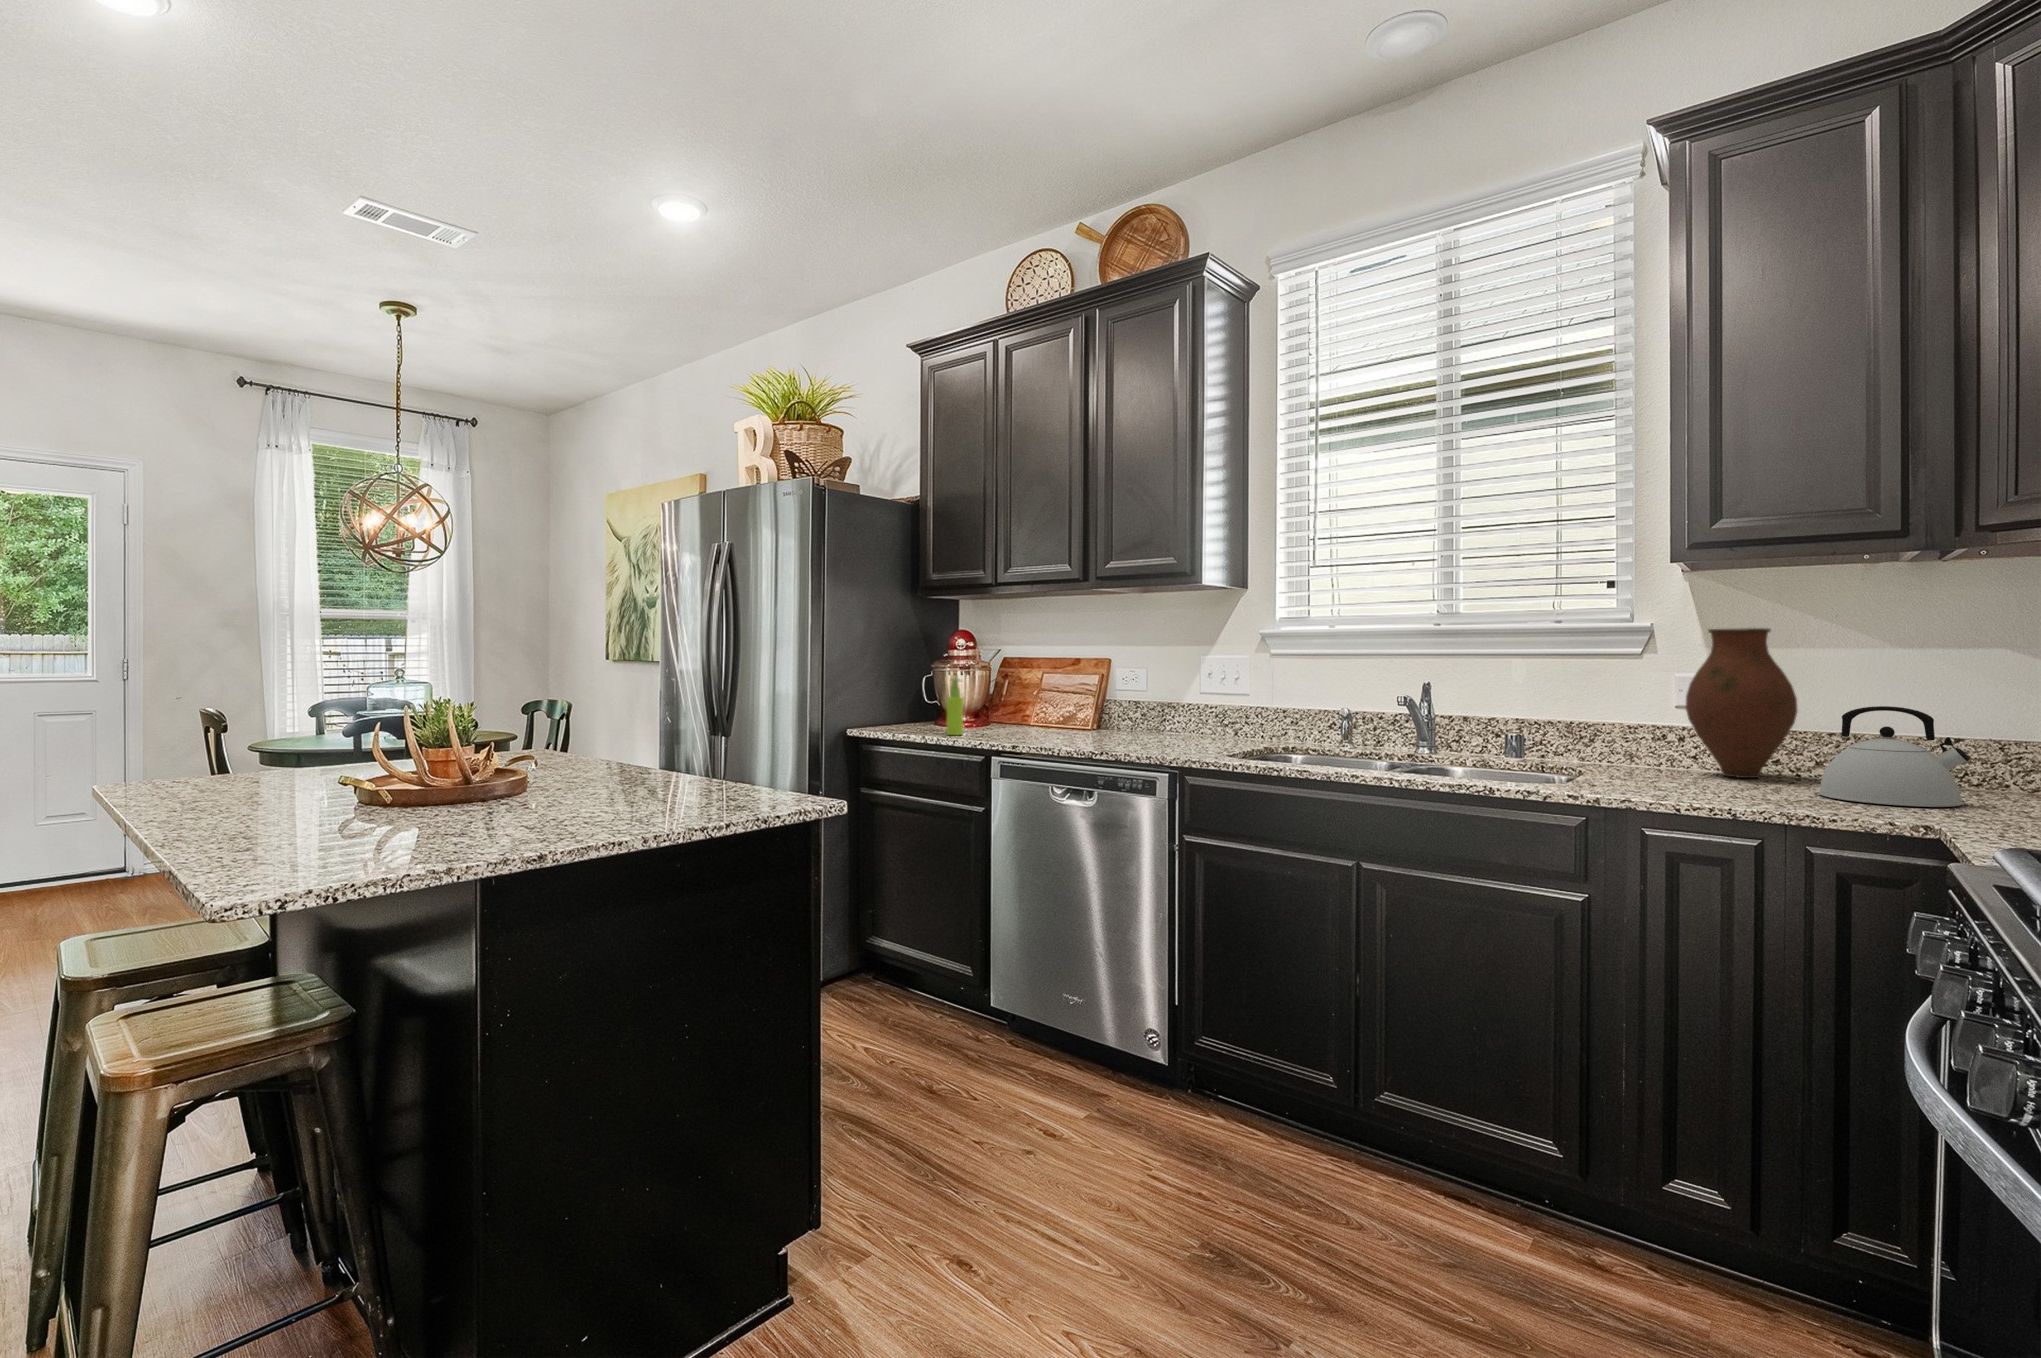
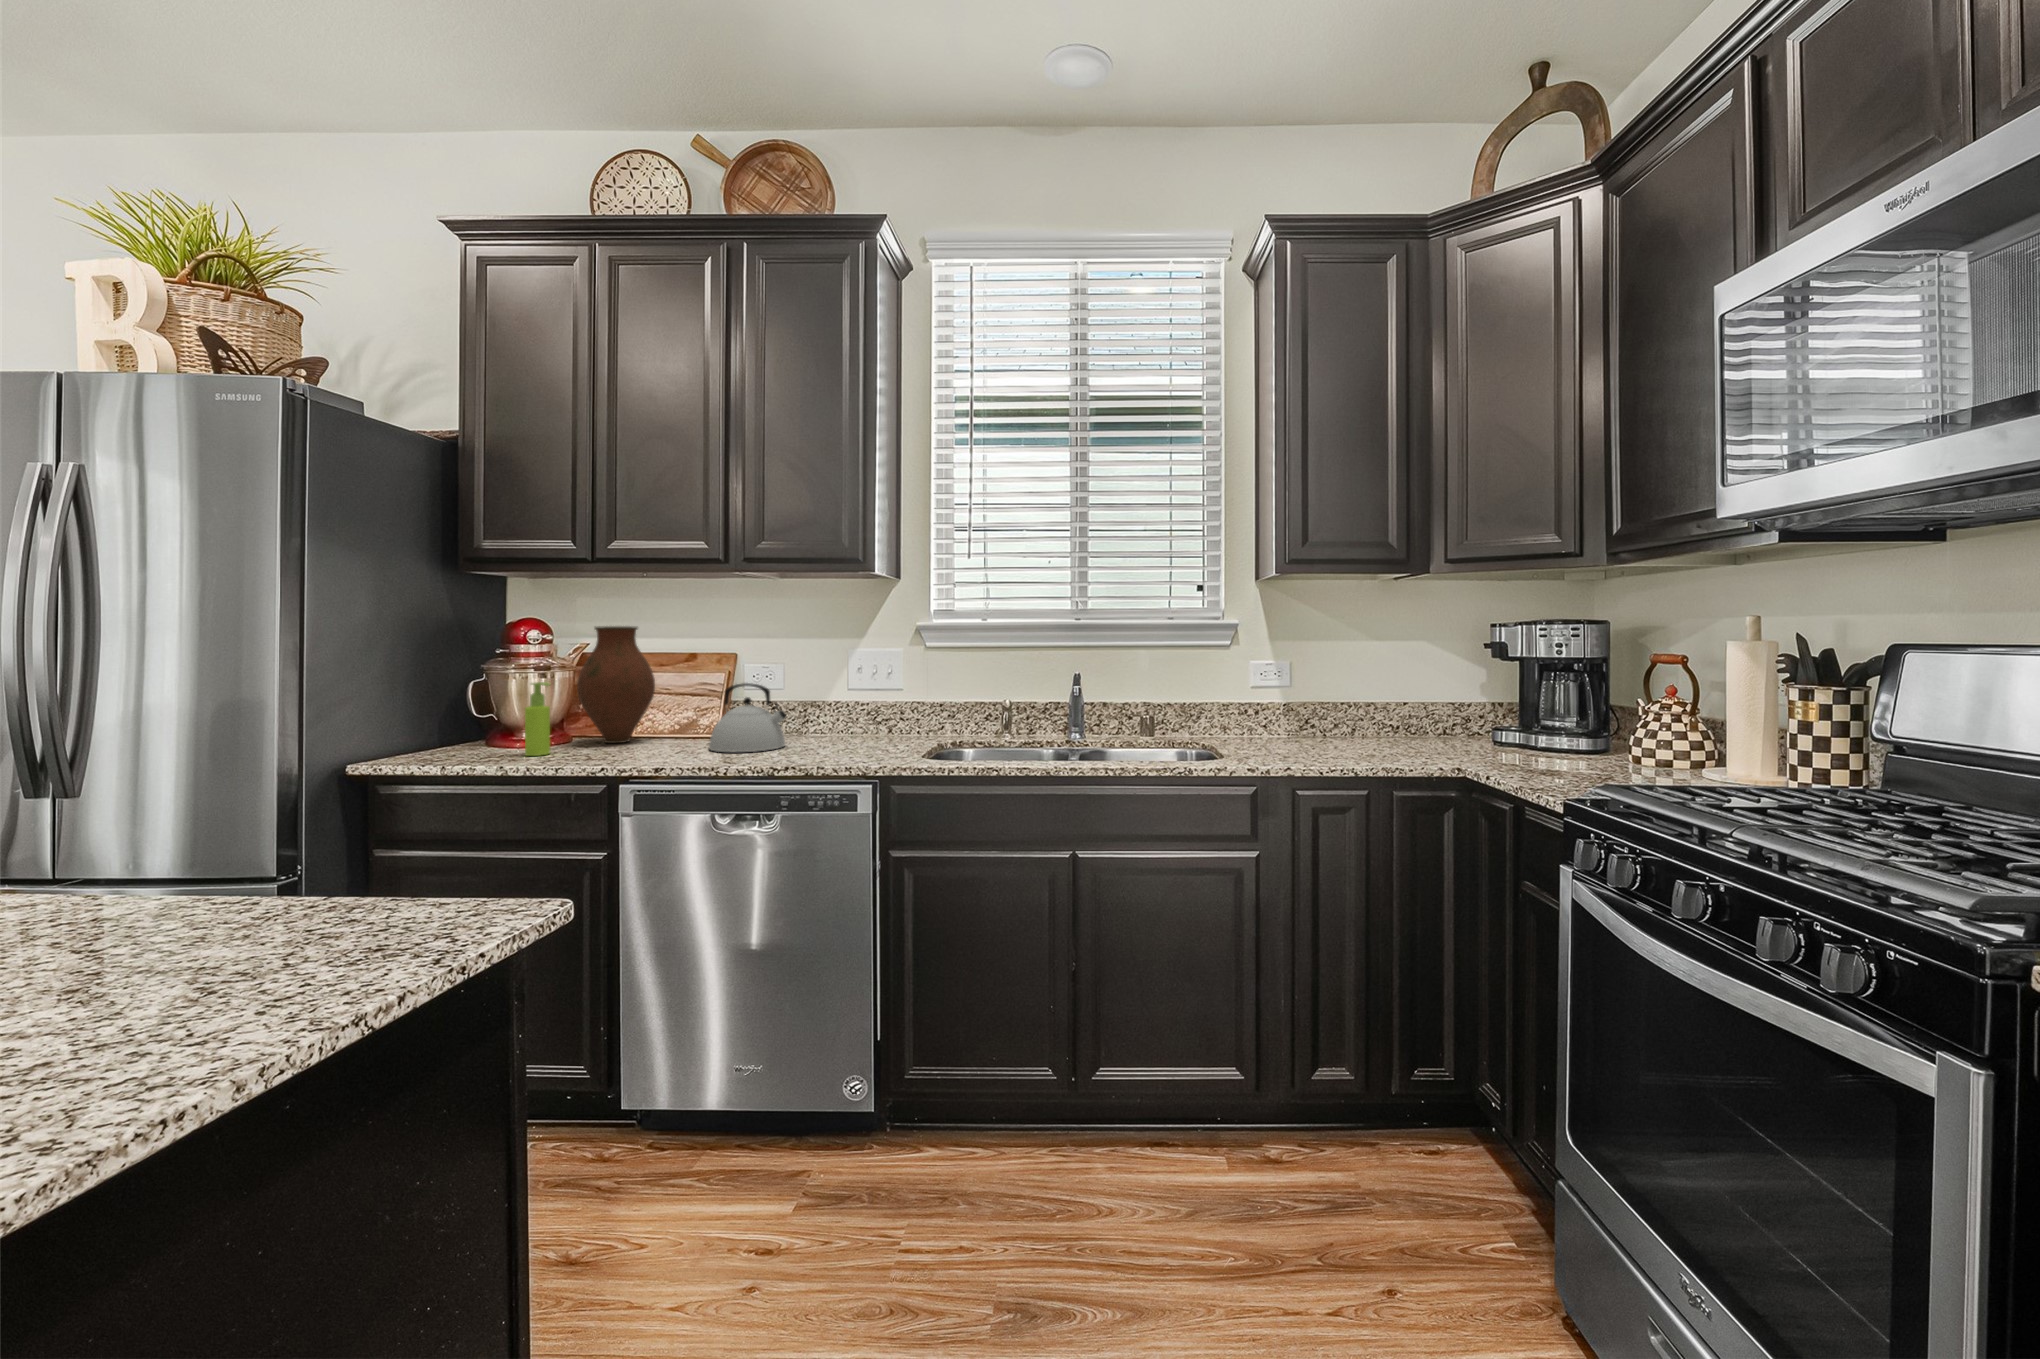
vase: present [1686,628,1797,778] -> present [577,626,655,743]
kettle: present [1819,706,1969,807] -> present [709,683,786,752]

